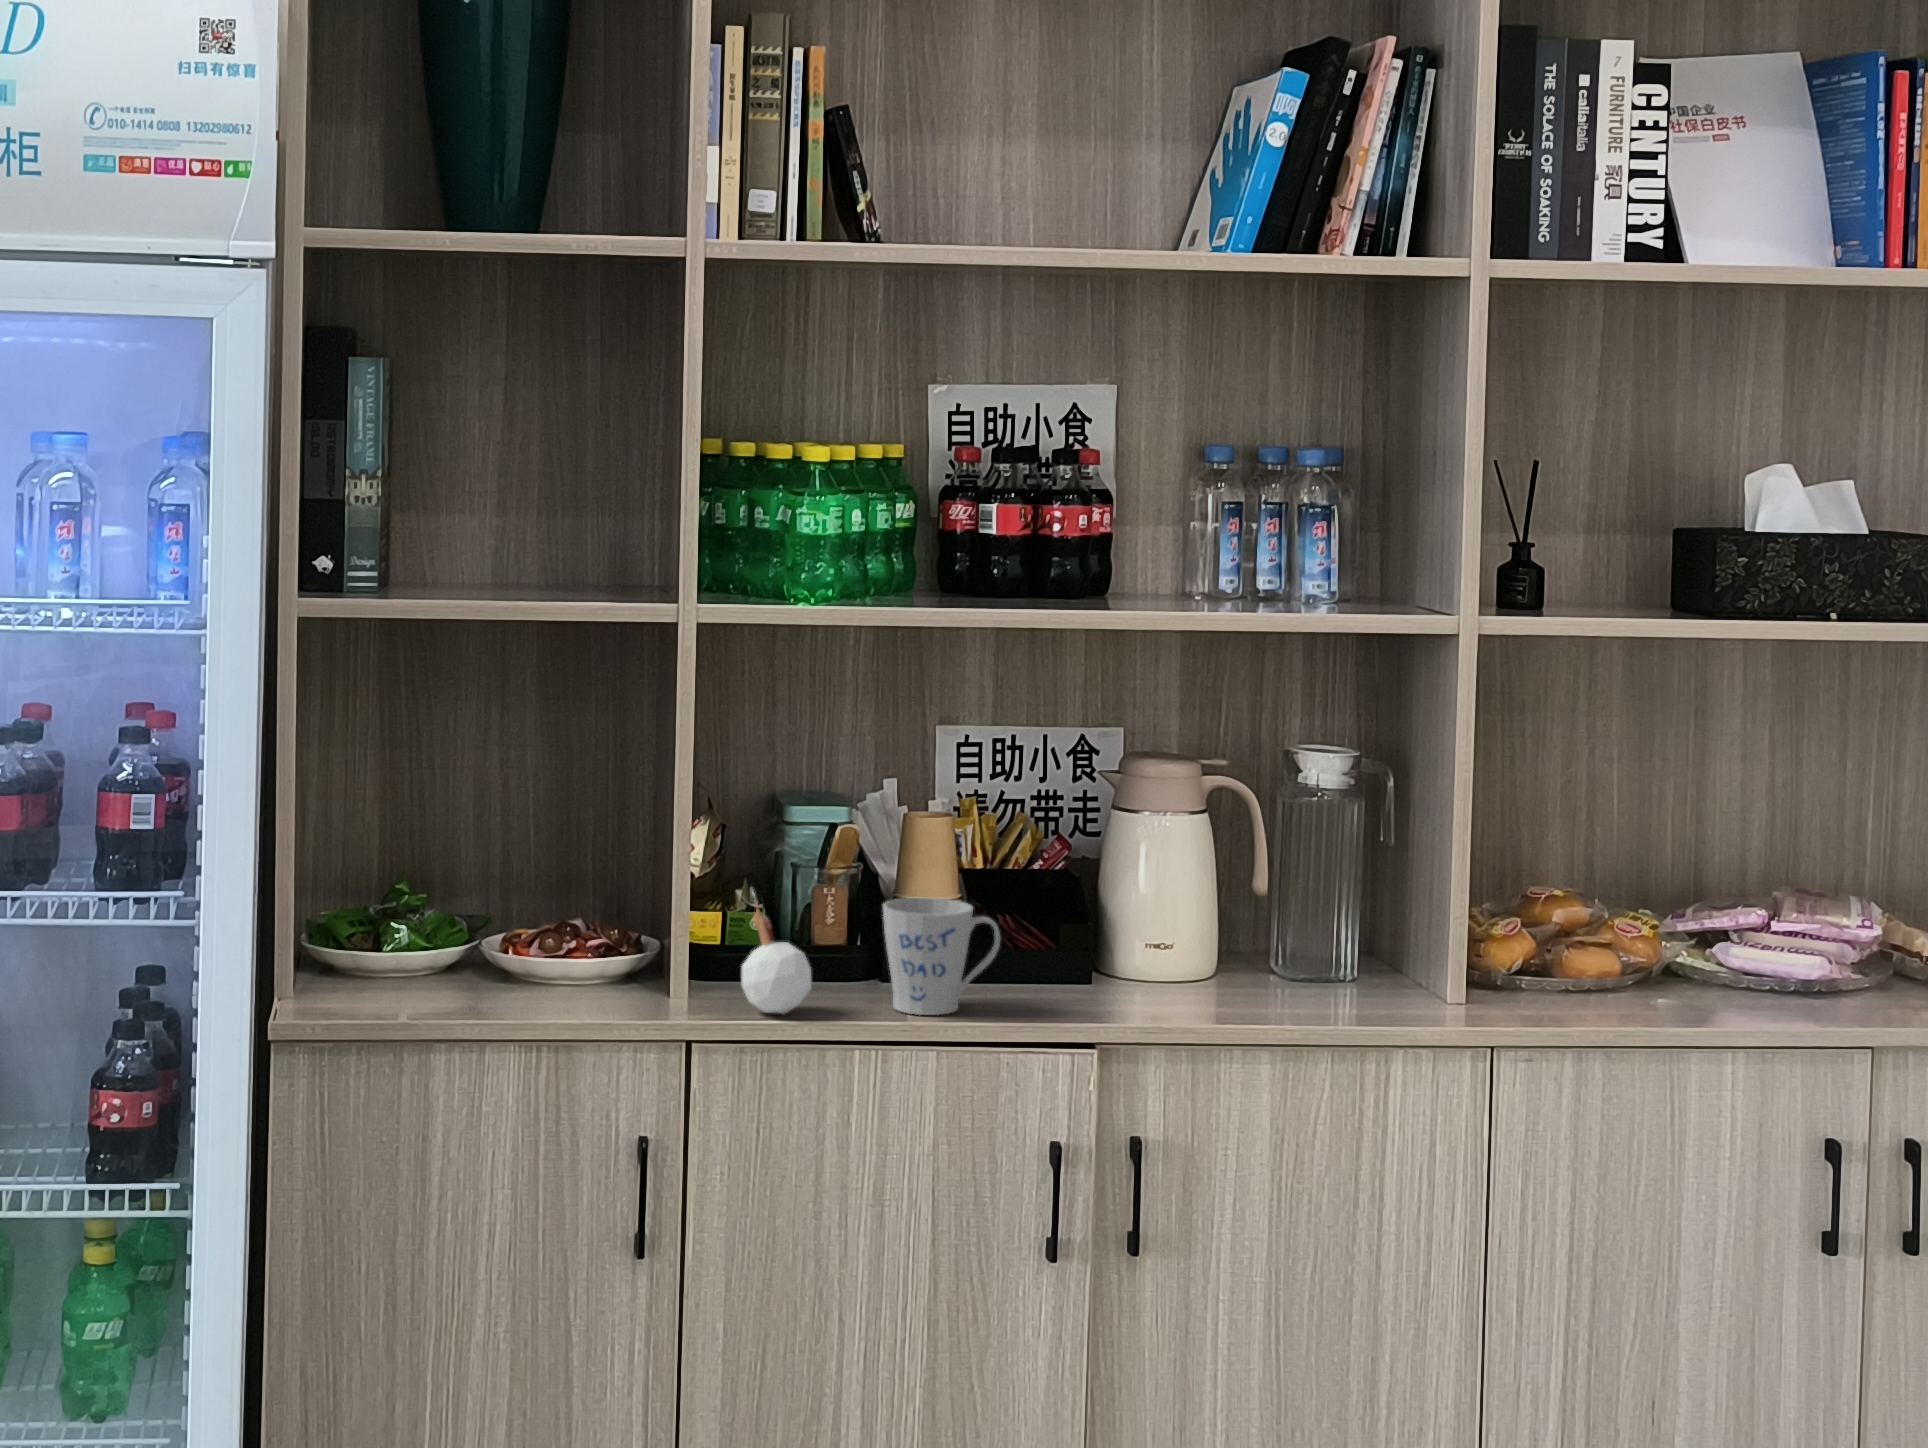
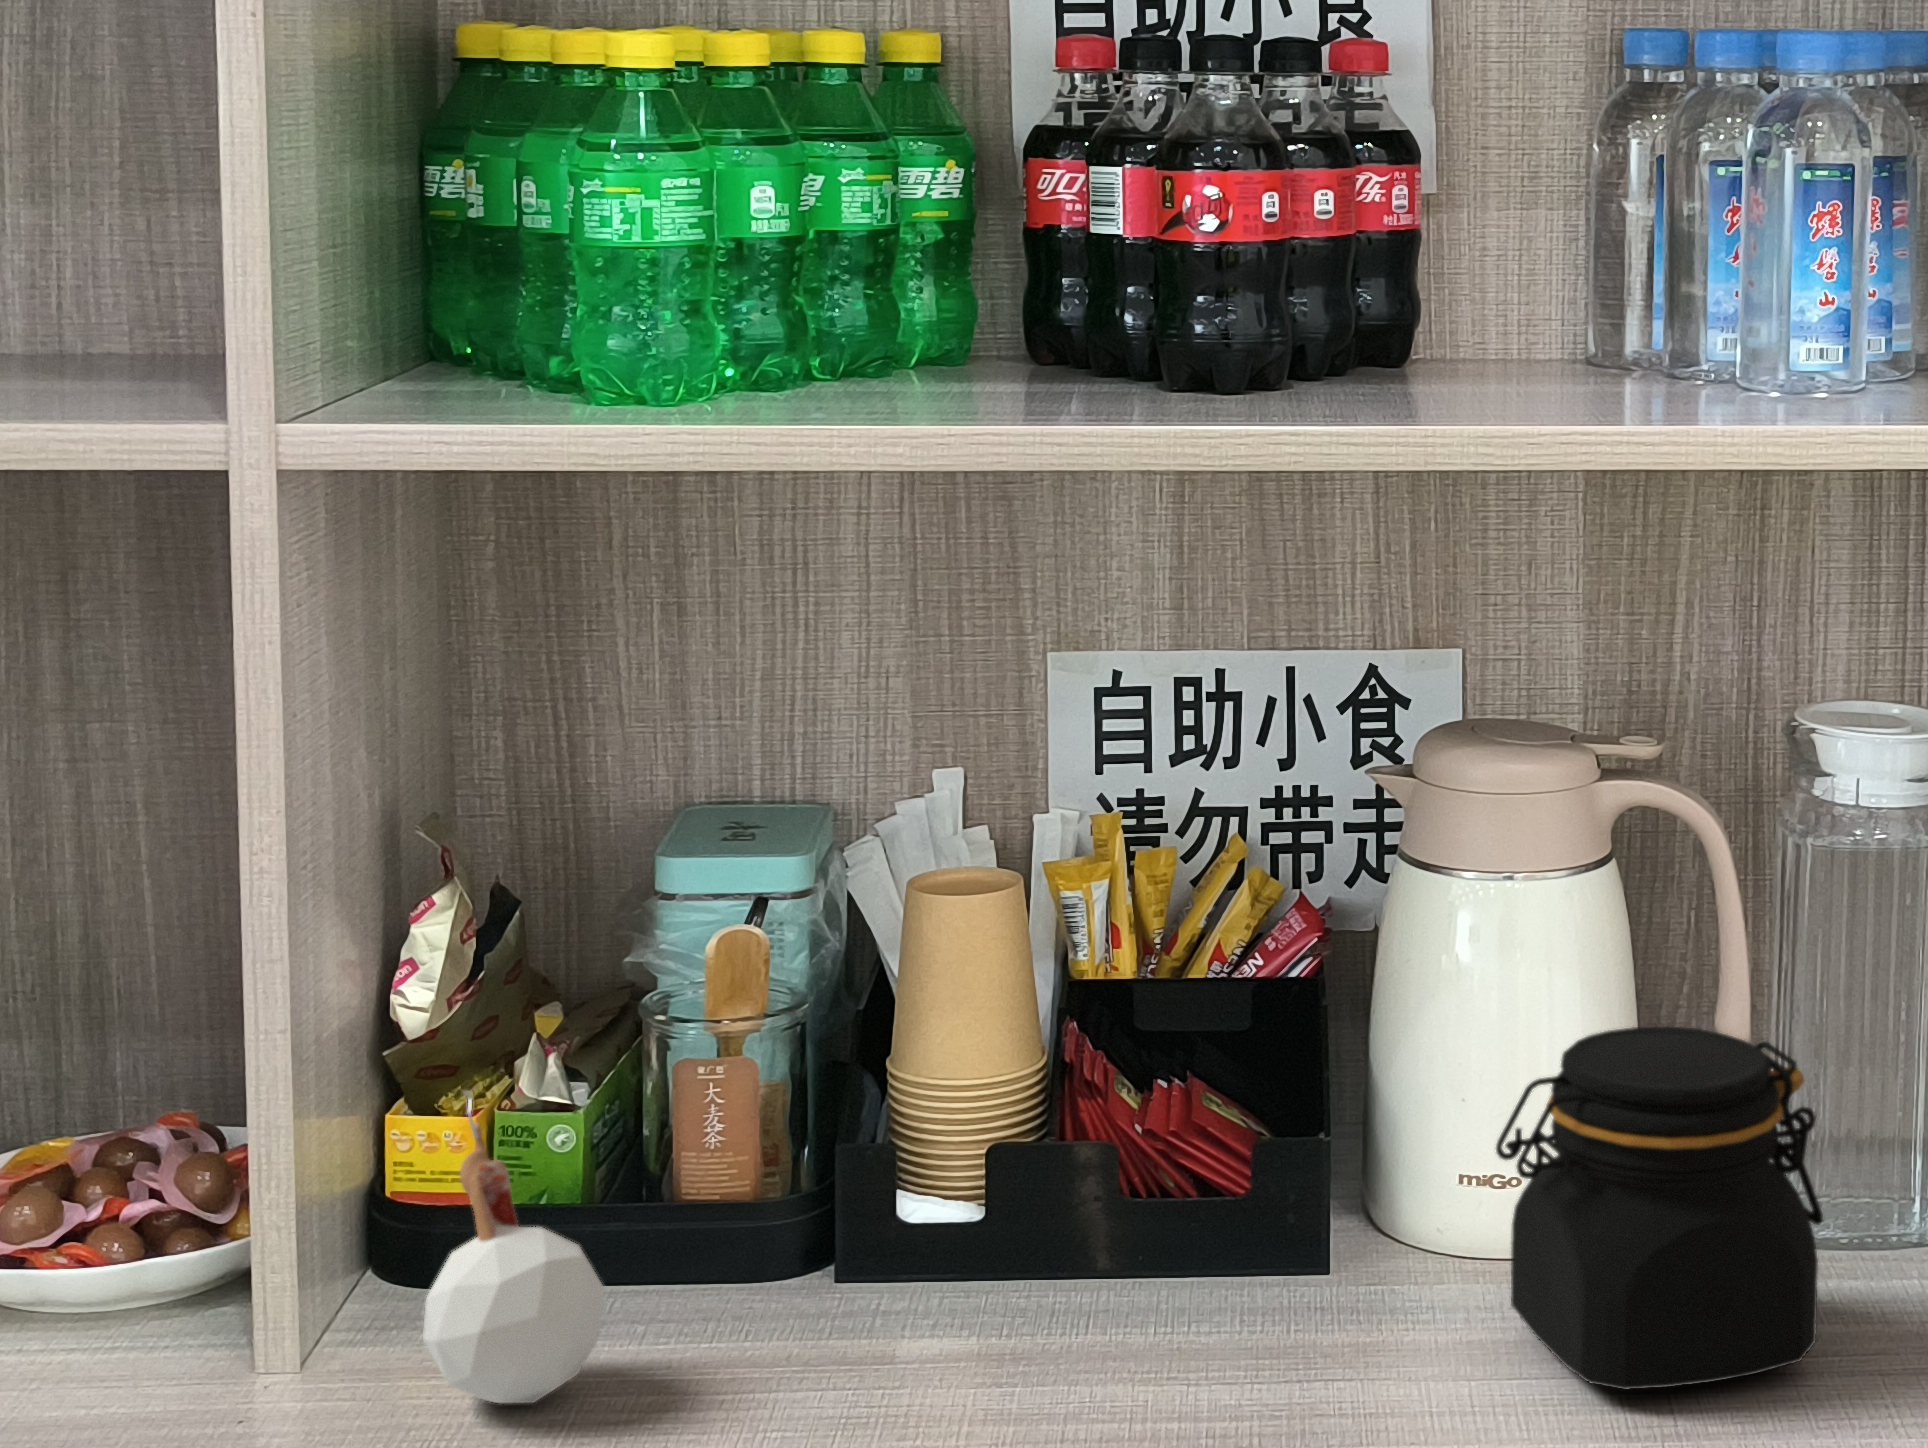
jar: none [1174,873,1308,1012] -> present [1496,1026,1823,1389]
mug: present [883,898,1000,1015] -> none [783,1096,1074,1402]

